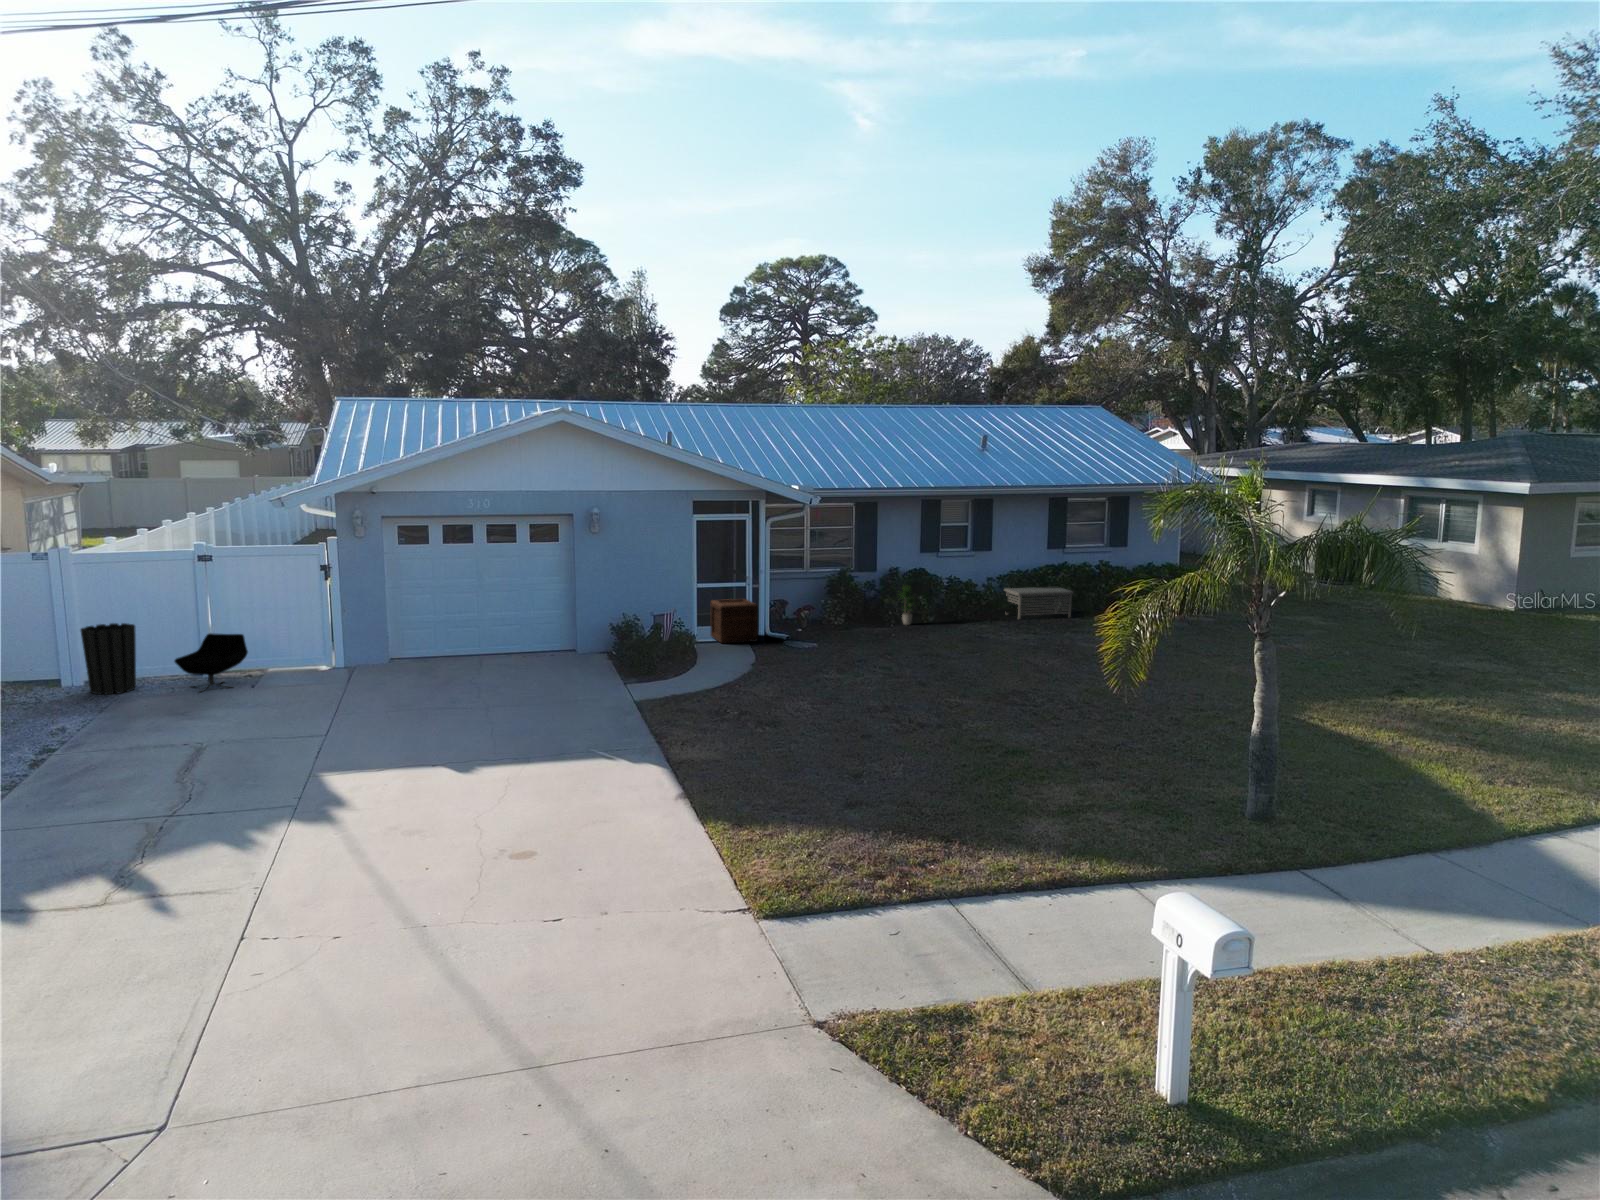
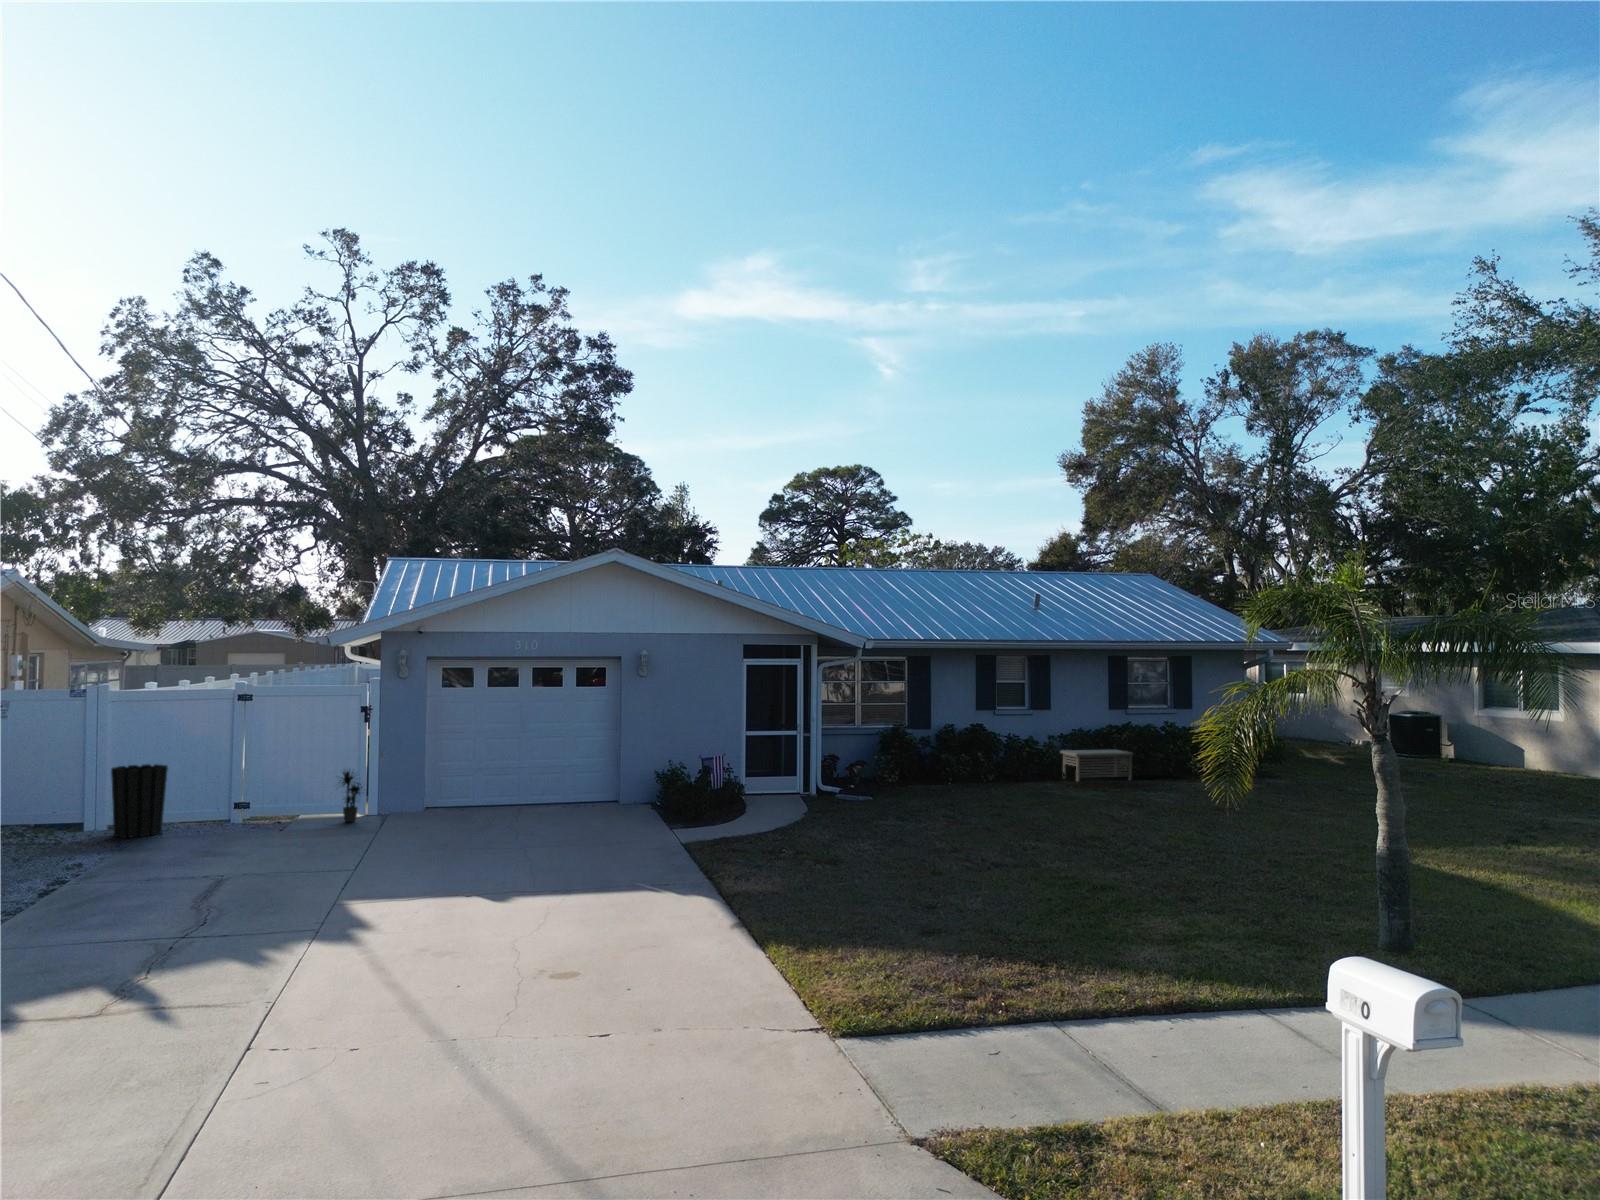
potted plant: present [900,587,914,625] -> present [339,771,362,822]
wooden crate: present [711,599,758,643] -> none [758,755,807,800]
lounge chair: present [175,633,248,692] -> none [204,777,280,837]

